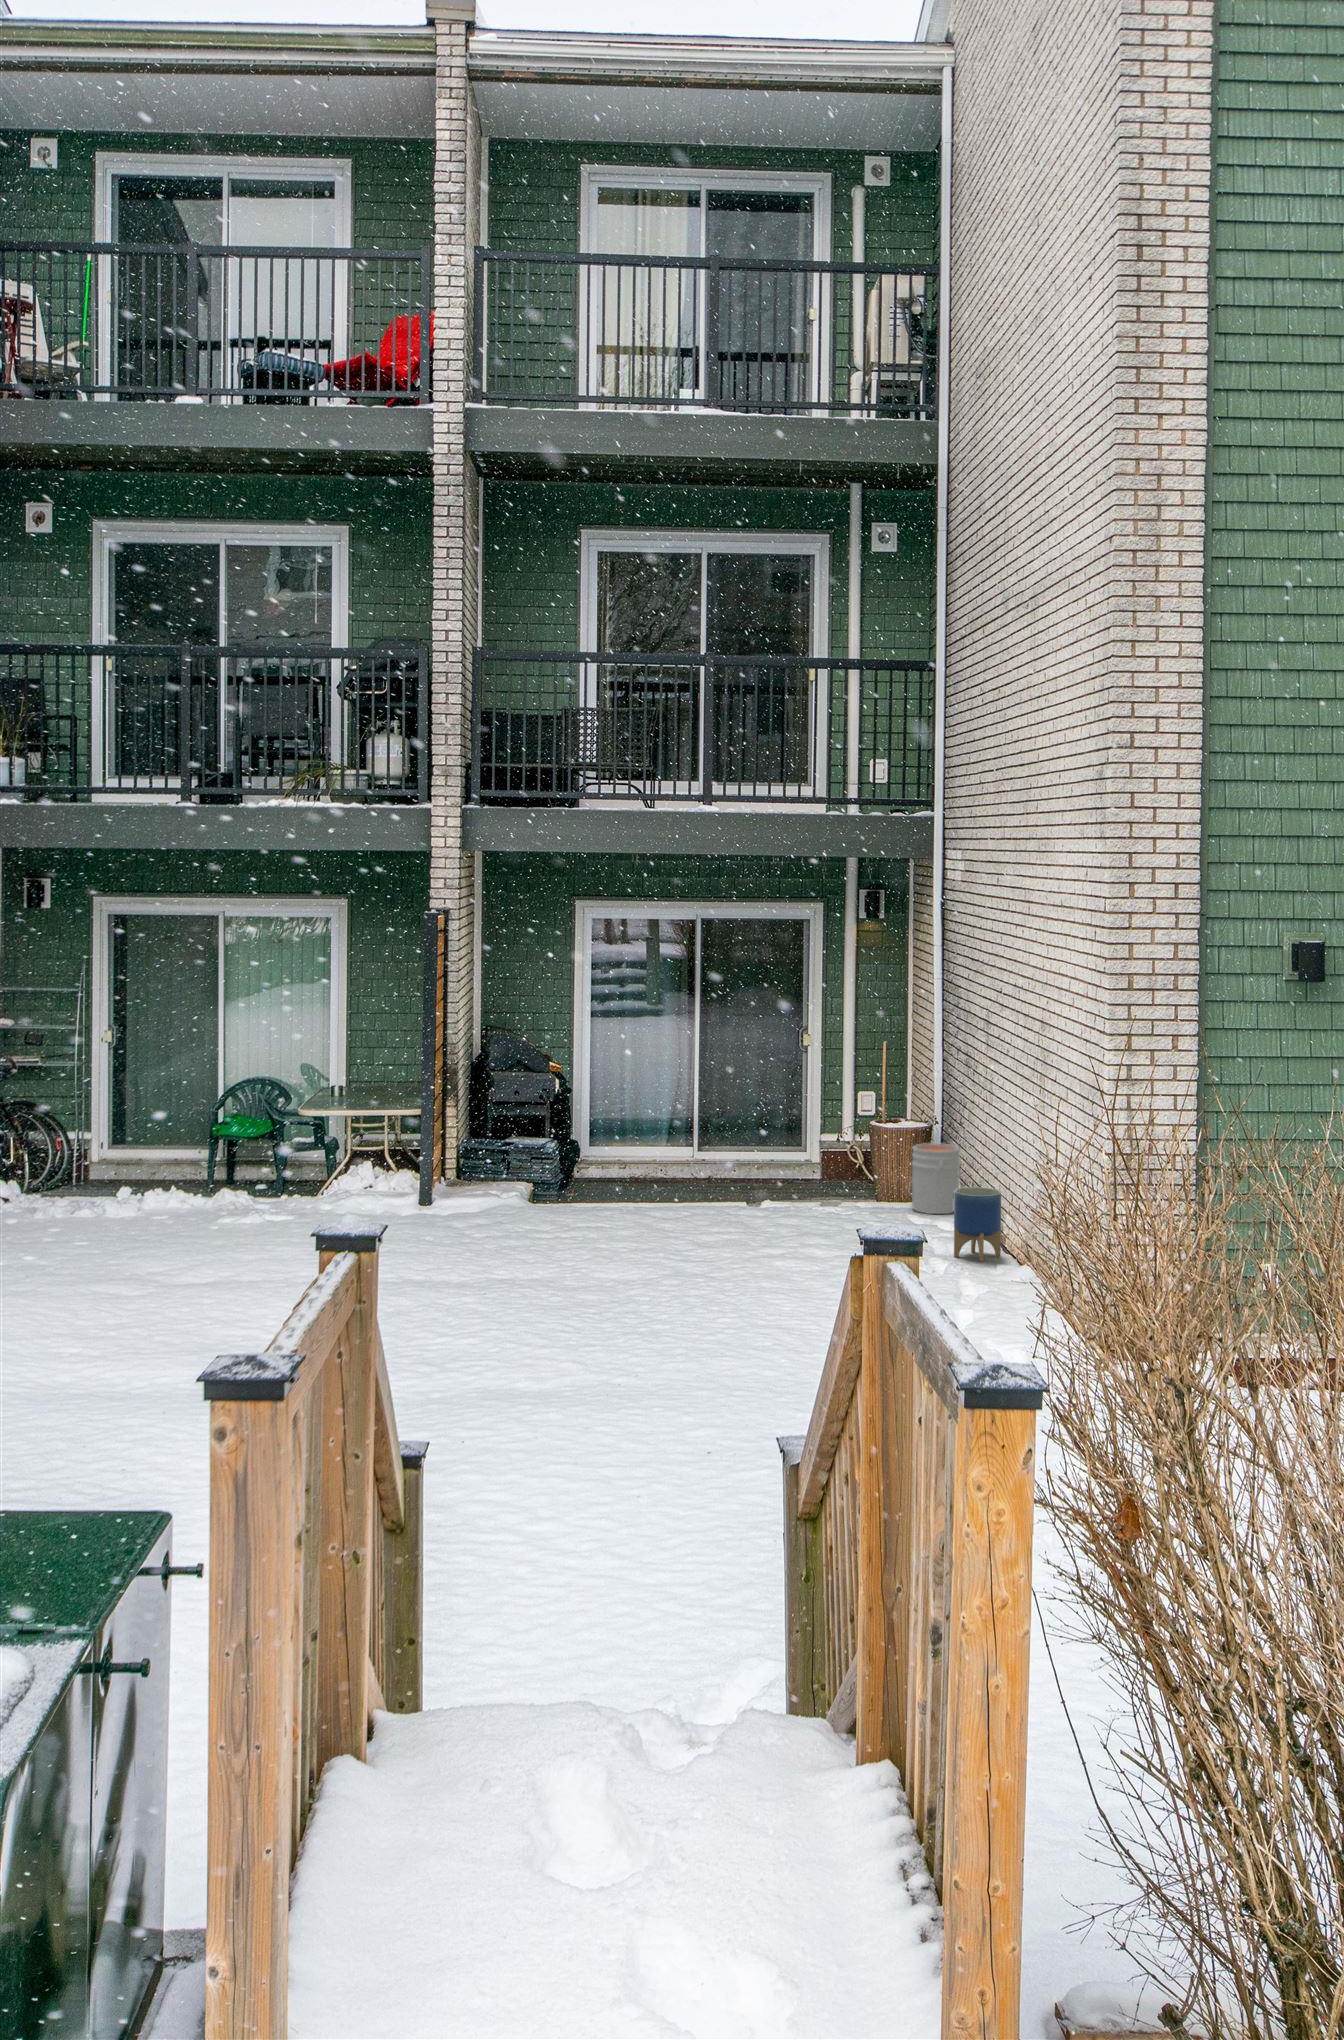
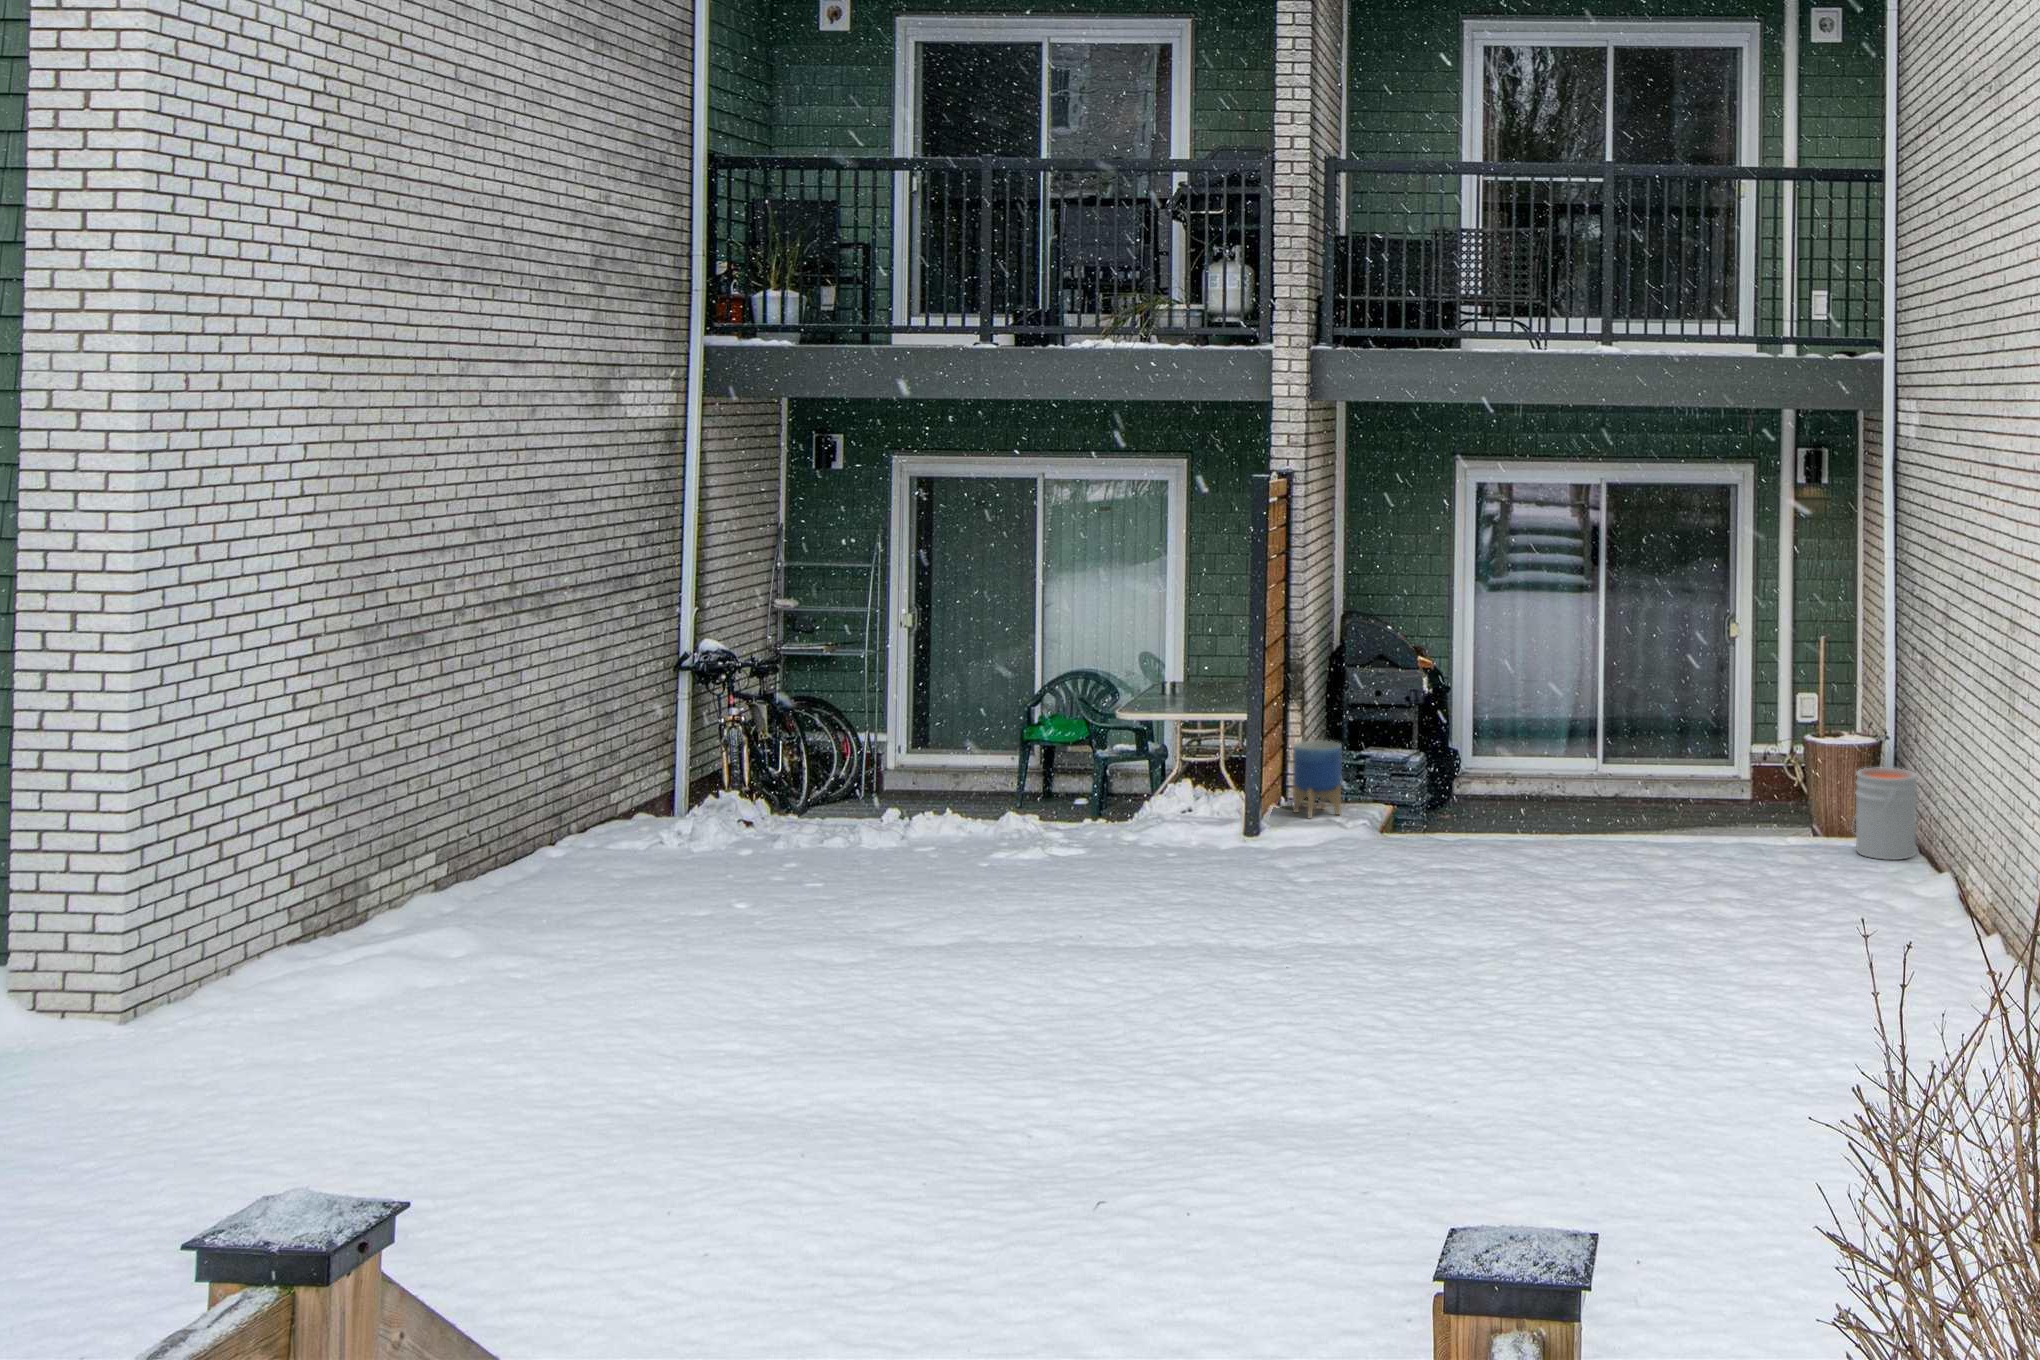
planter: present [954,1187,1001,1262] -> present [1293,741,1342,819]

